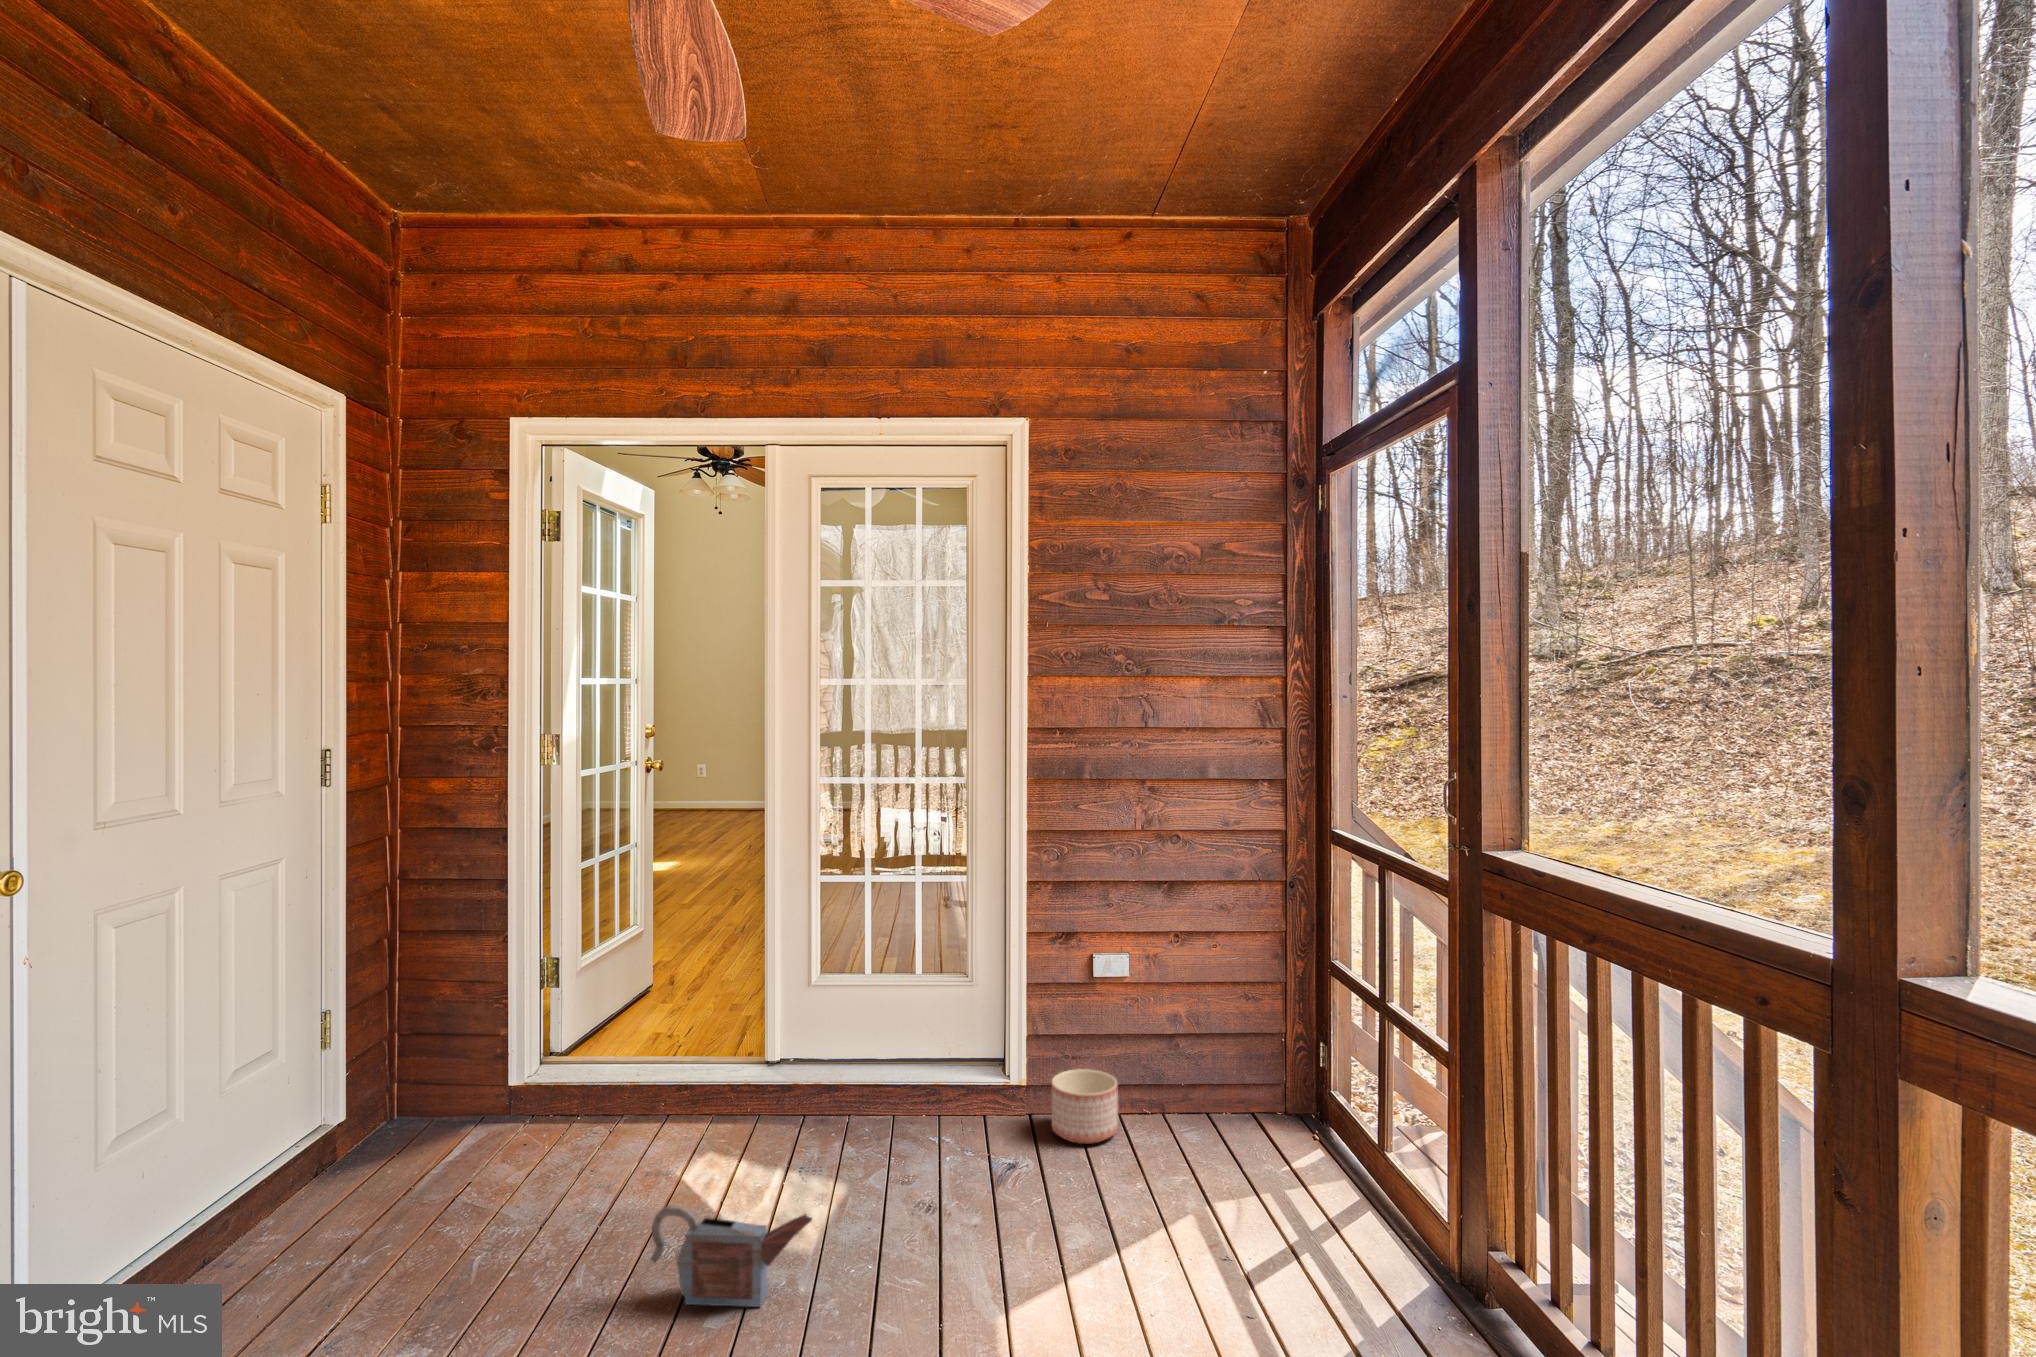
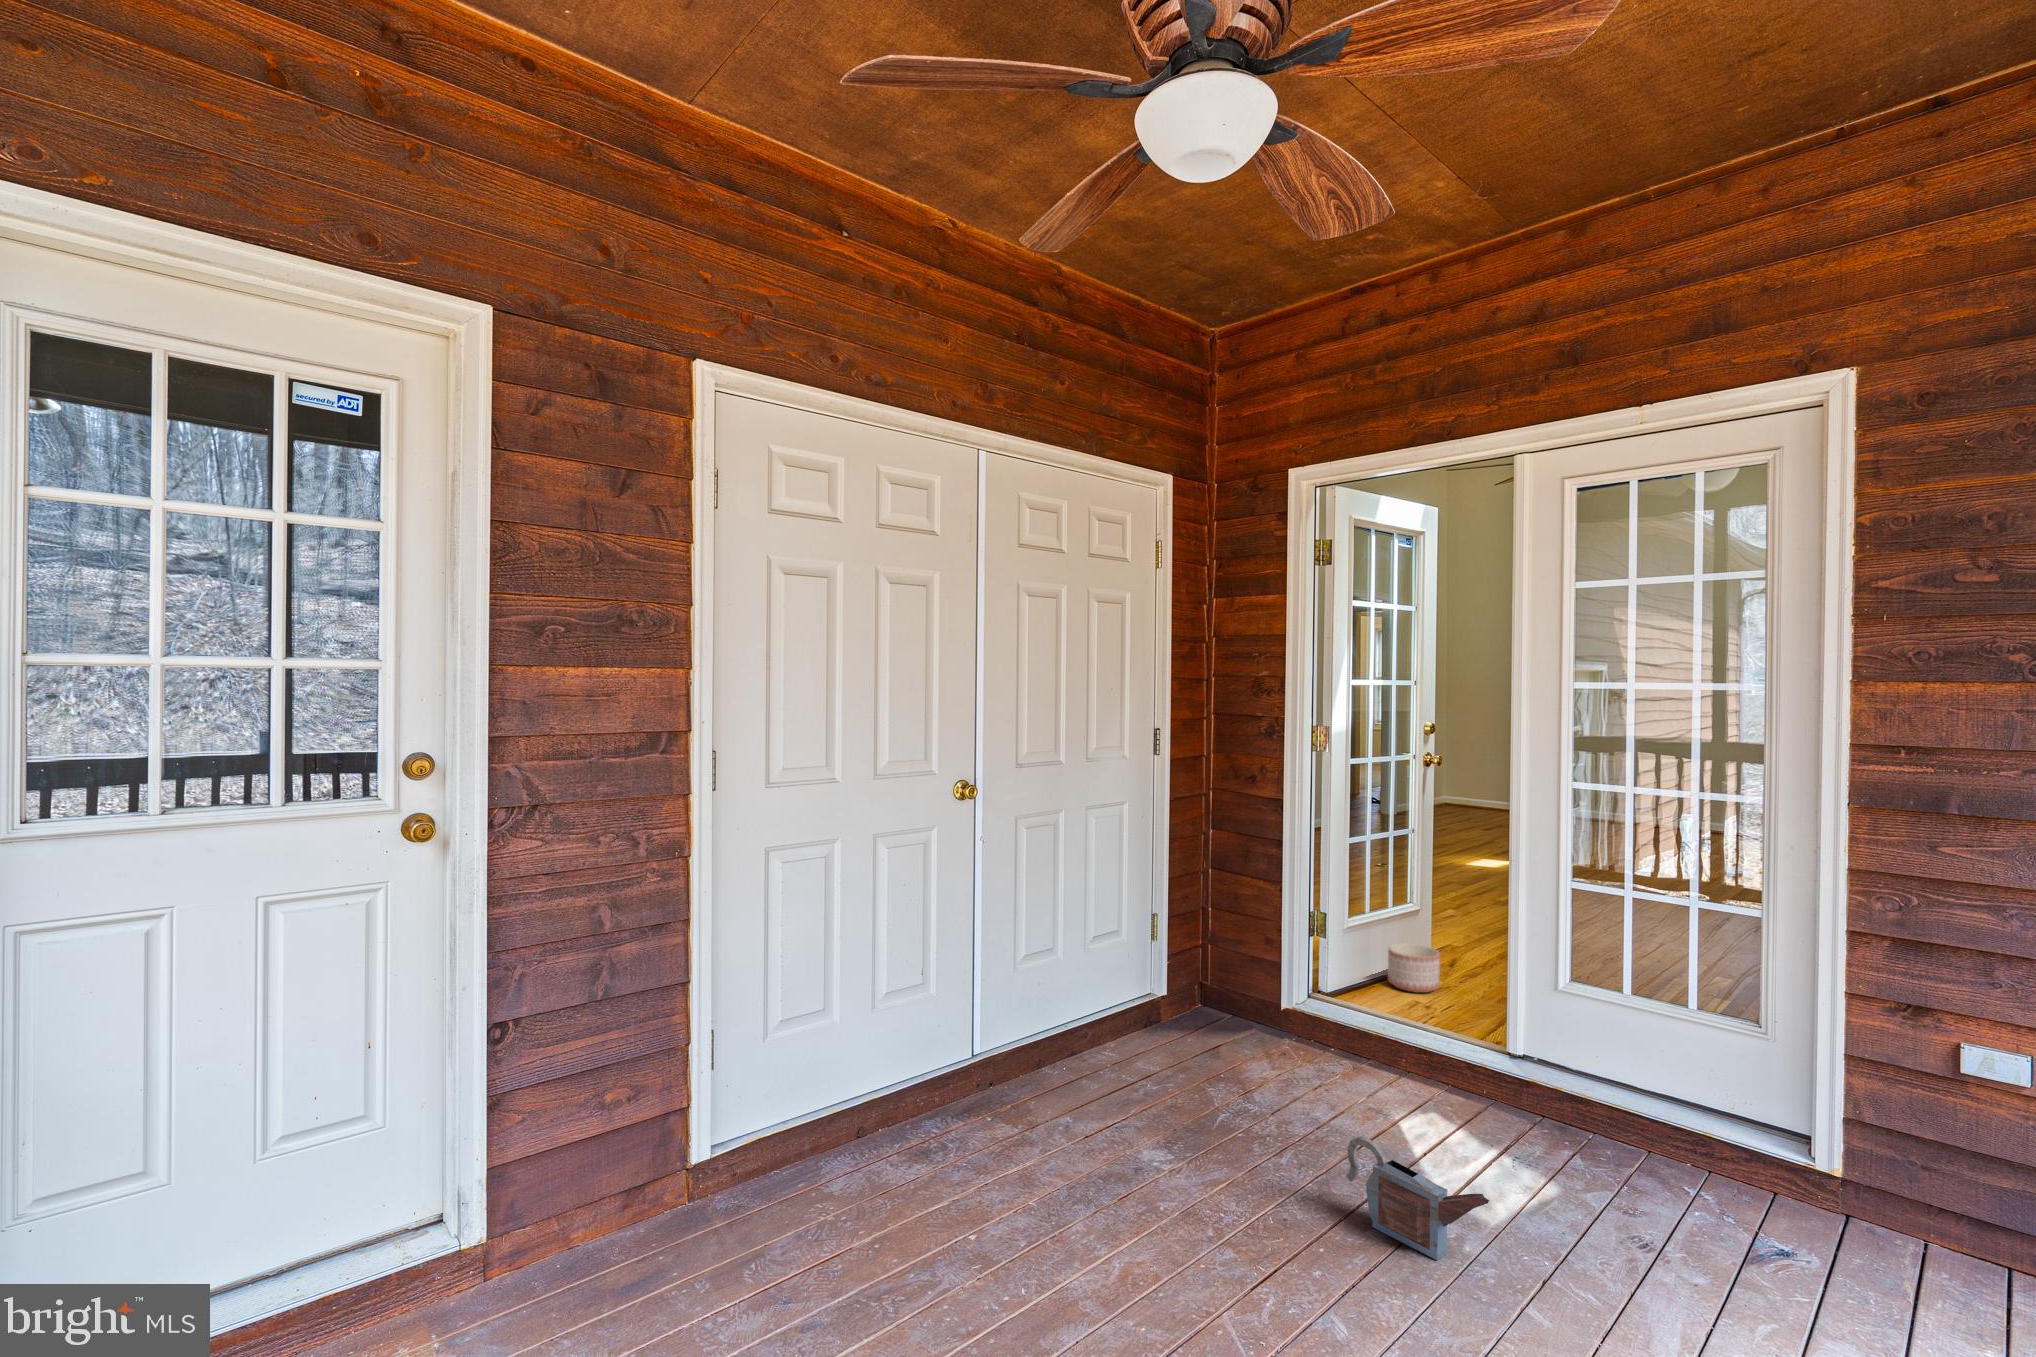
planter: present [1052,1069,1118,1144] -> present [1388,943,1440,993]

